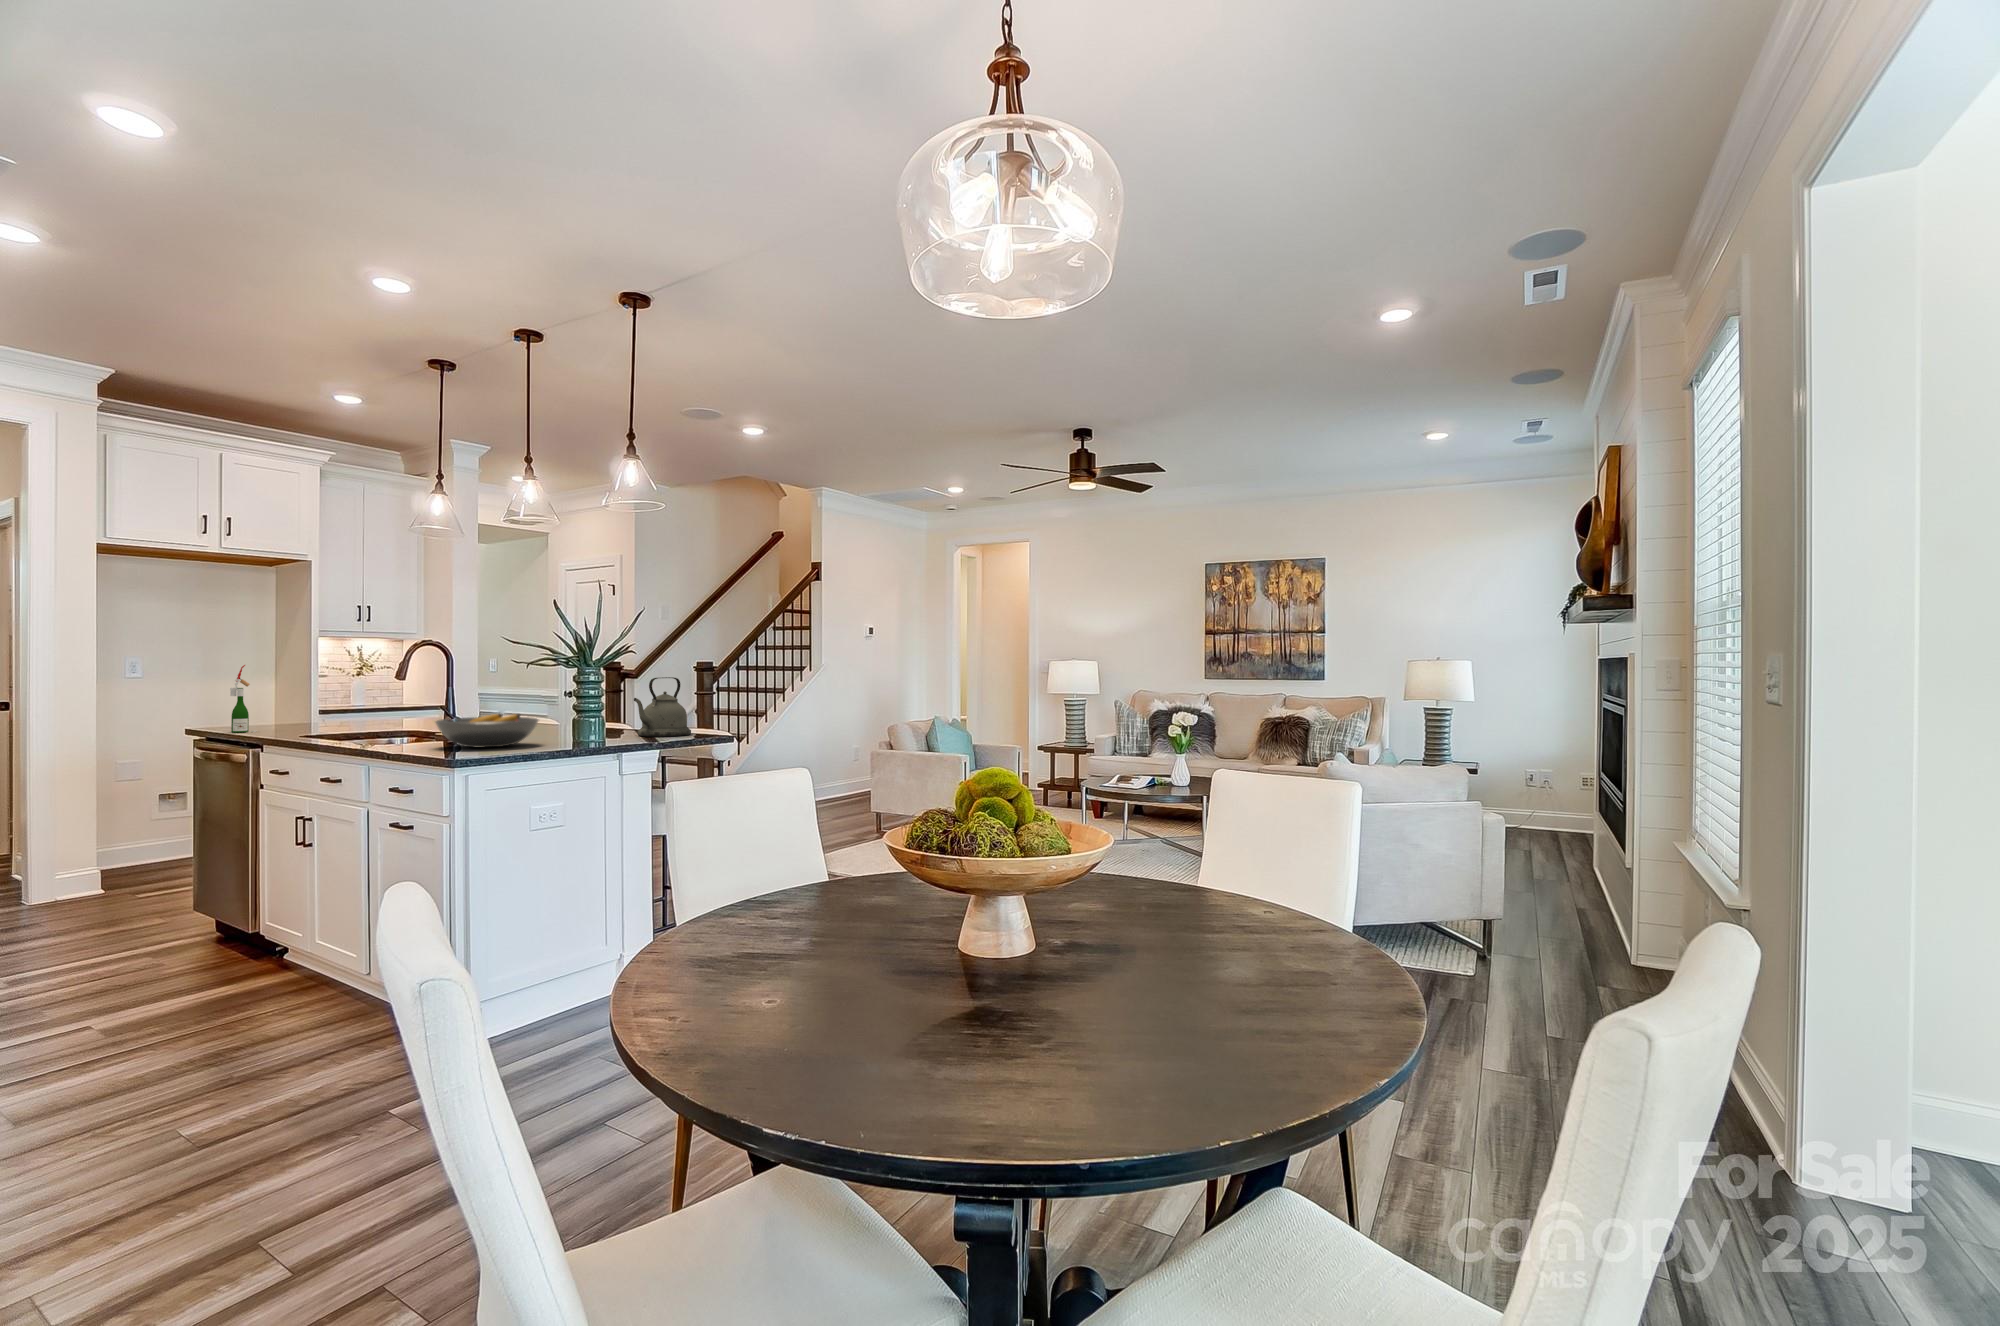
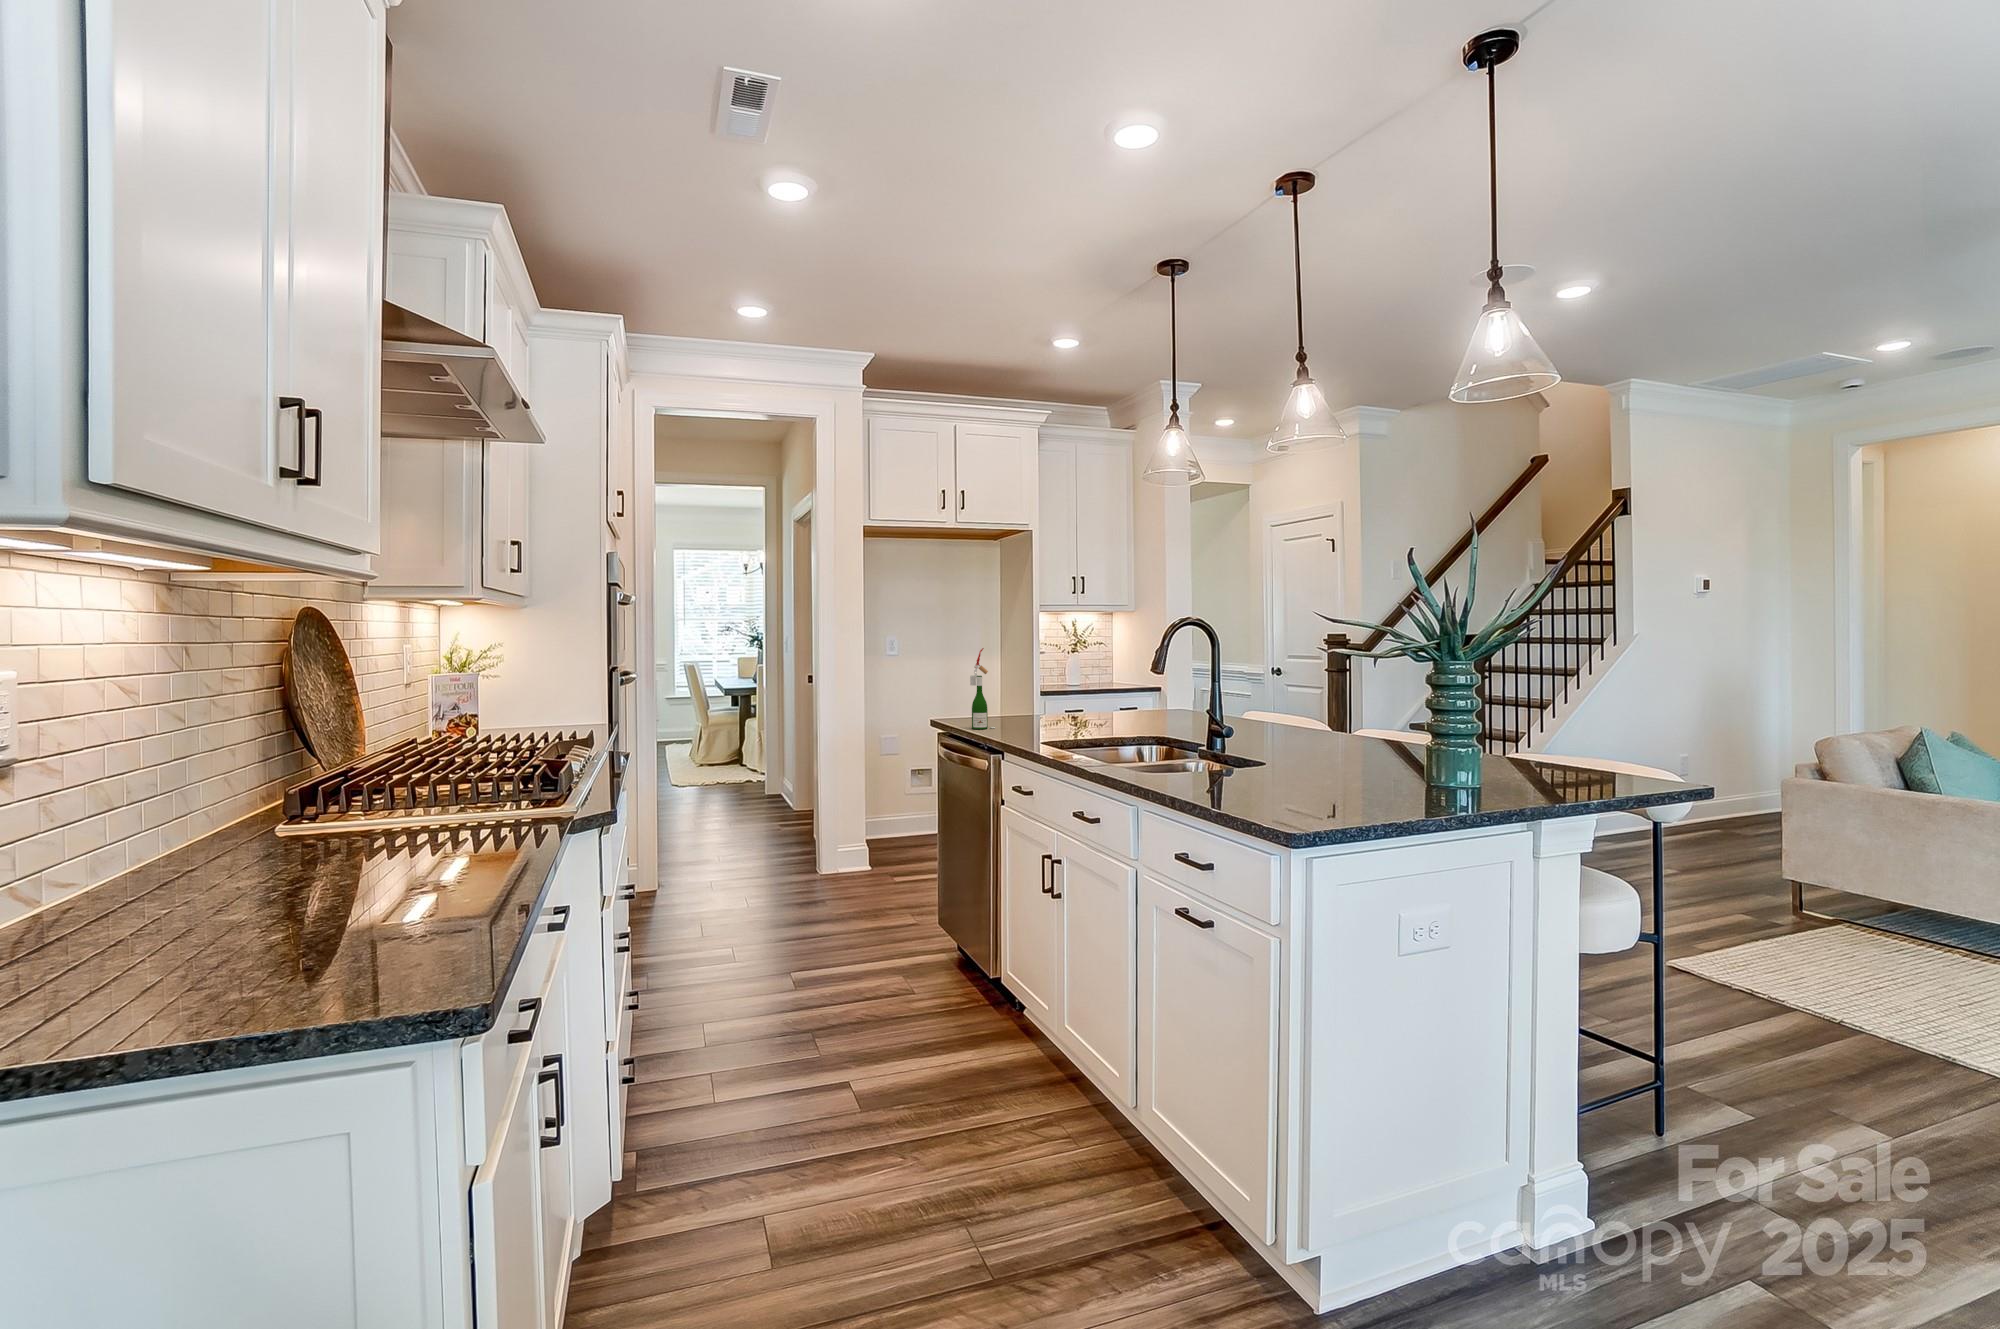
kettle: present [634,677,691,737] -> none [1534,670,1644,783]
fruit bowl: present [436,713,538,748] -> none [1230,737,1398,796]

